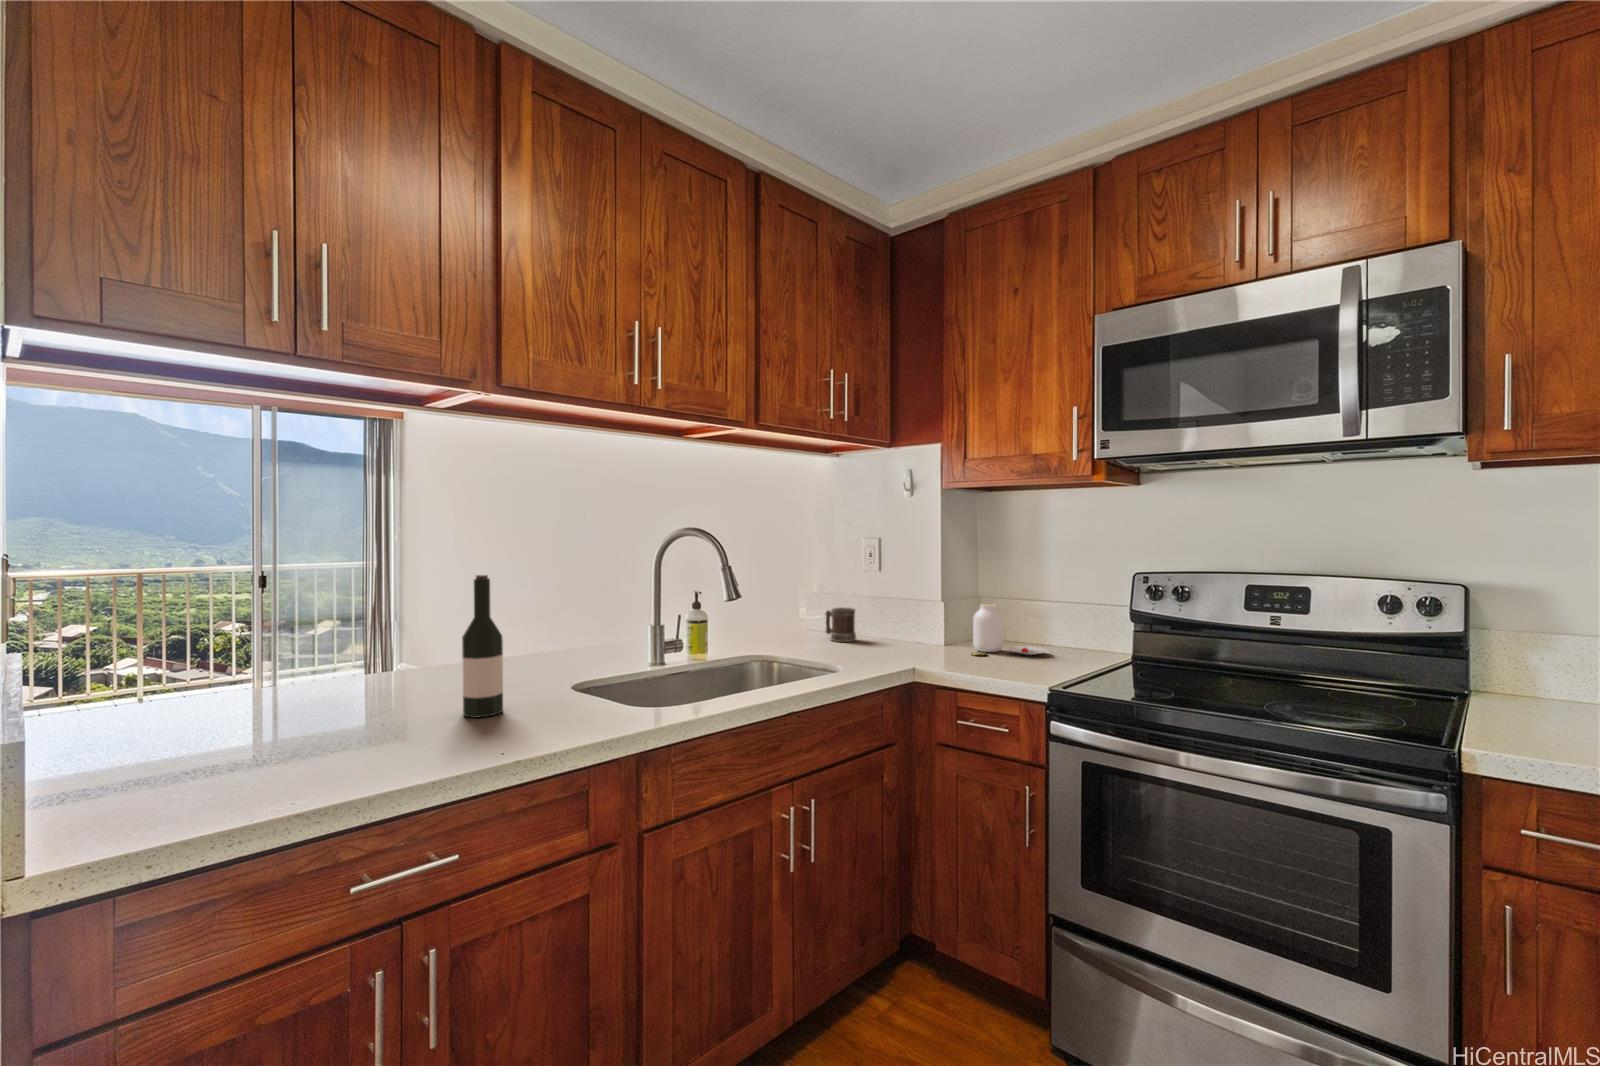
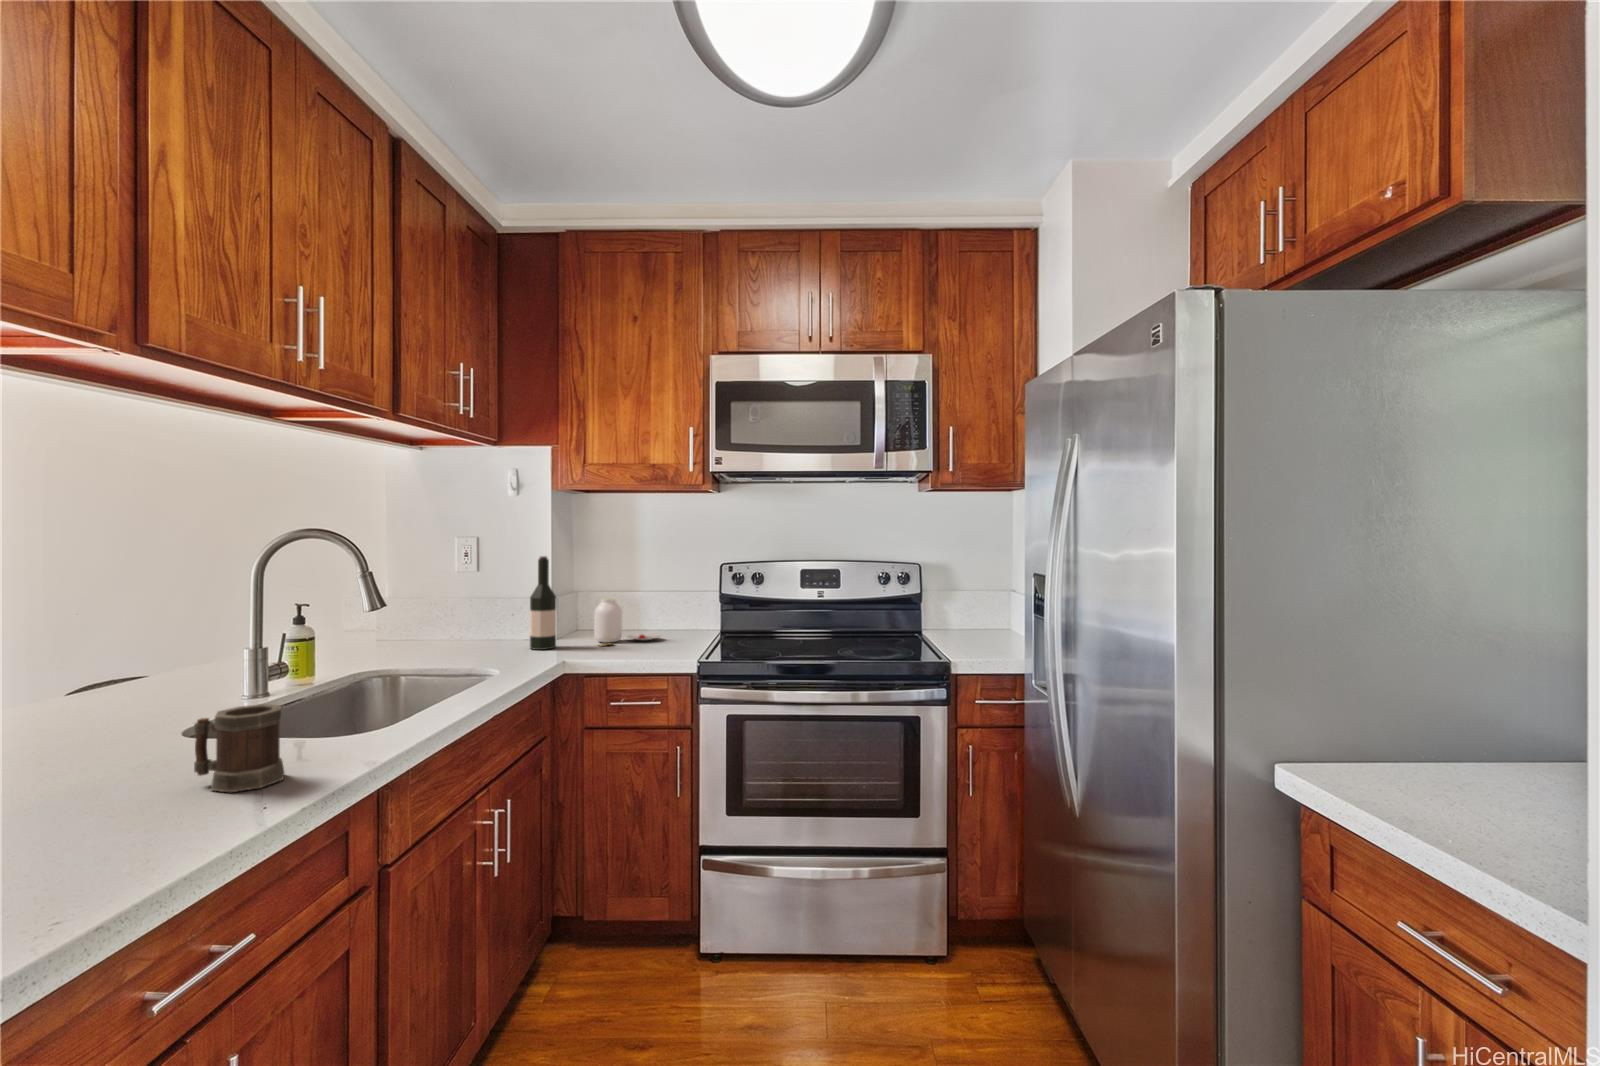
wine bottle: present [462,575,503,718] -> present [530,556,556,650]
mug: present [825,607,856,642] -> present [194,704,284,792]

